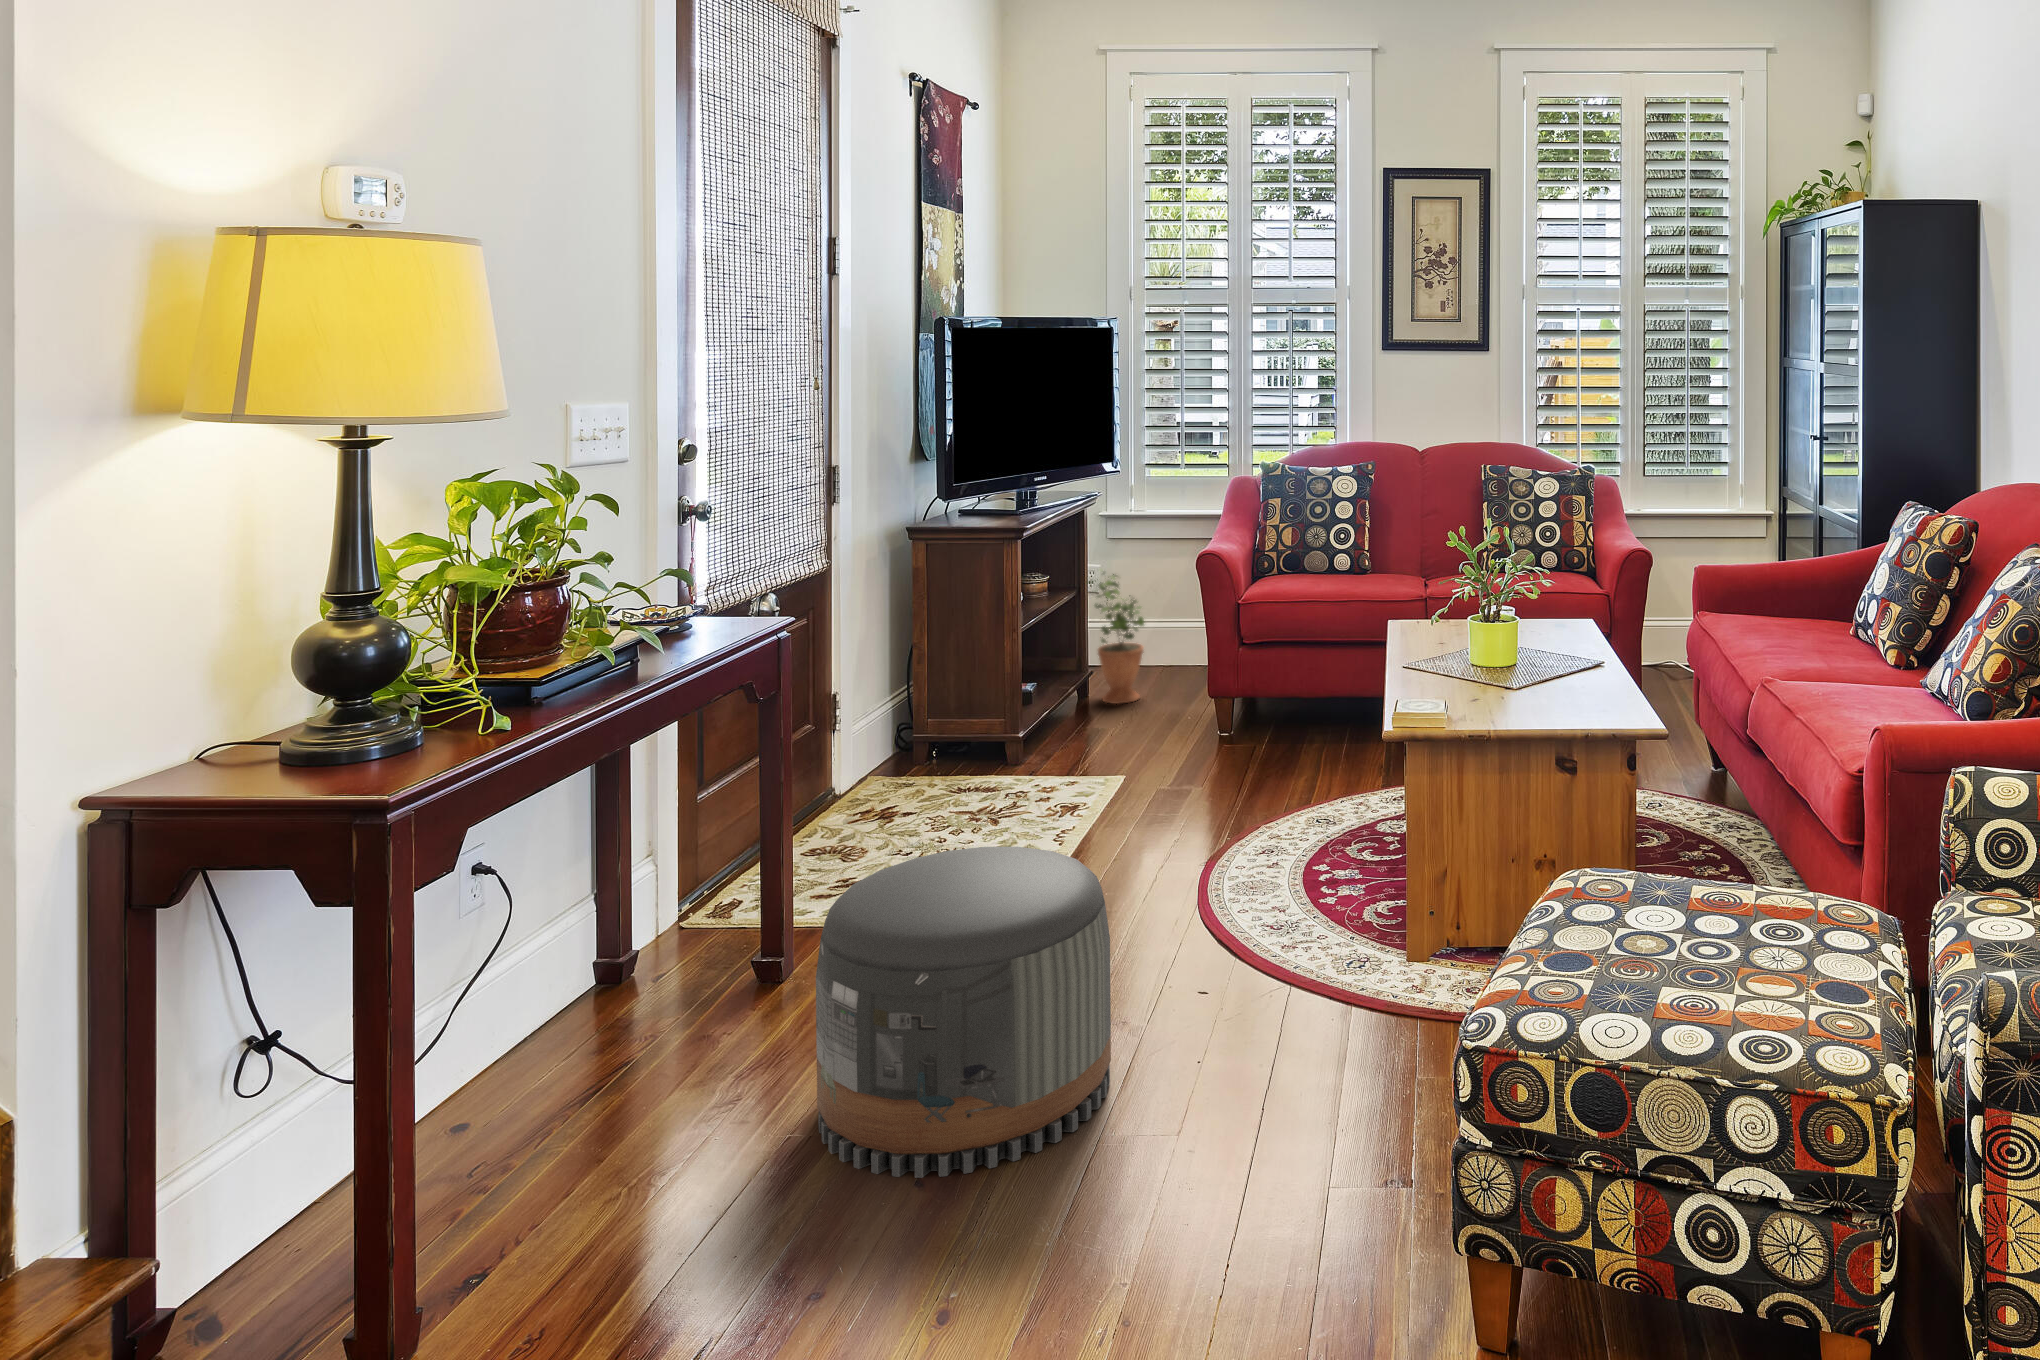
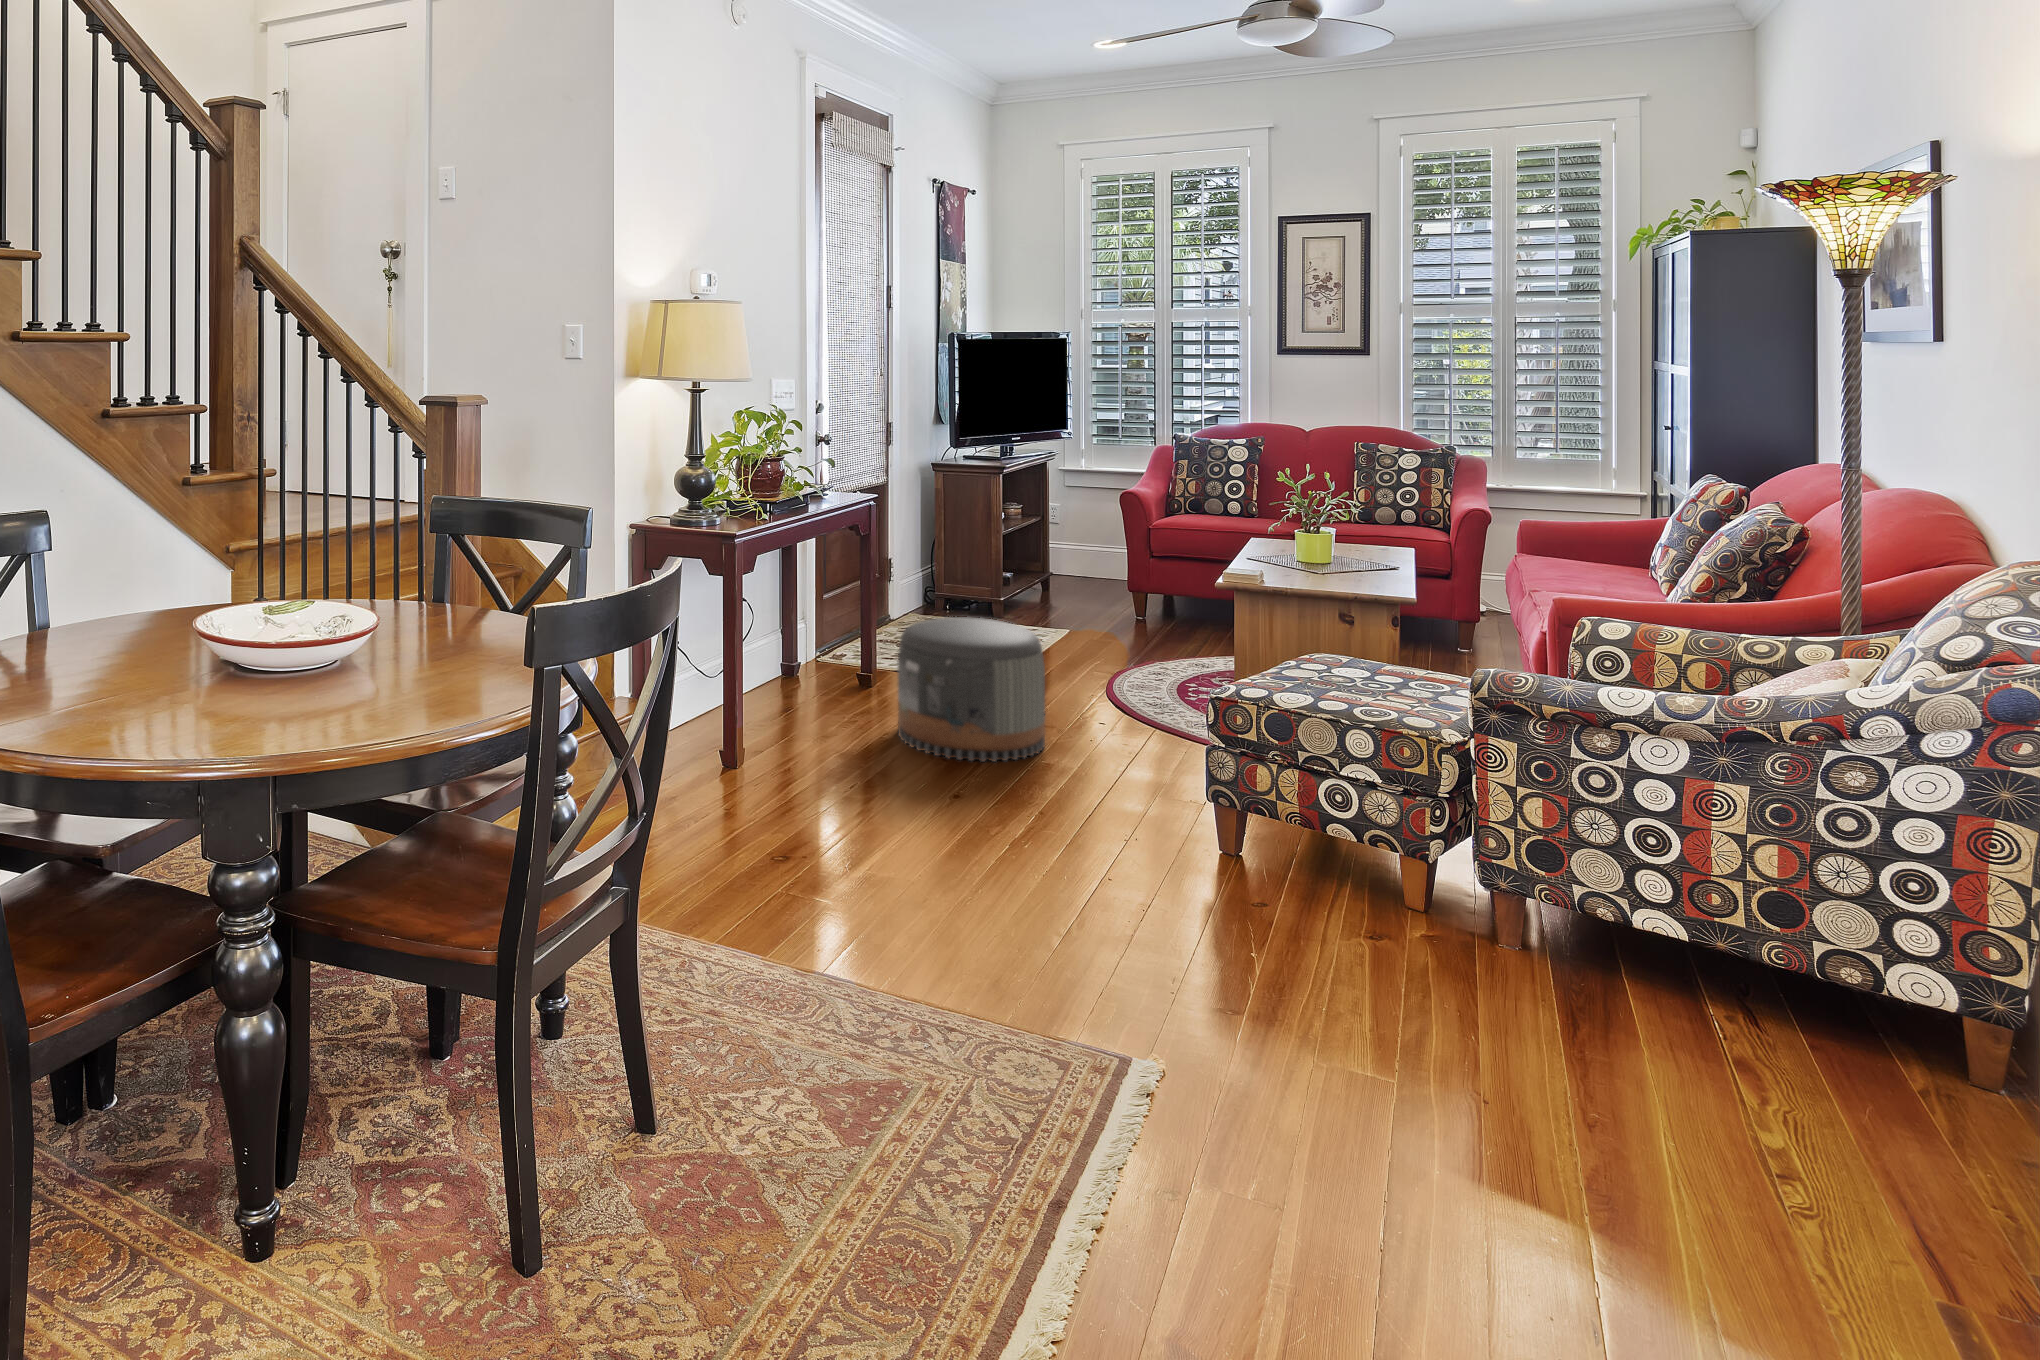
potted plant: present [1086,574,1144,704] -> none [1043,503,1085,595]

